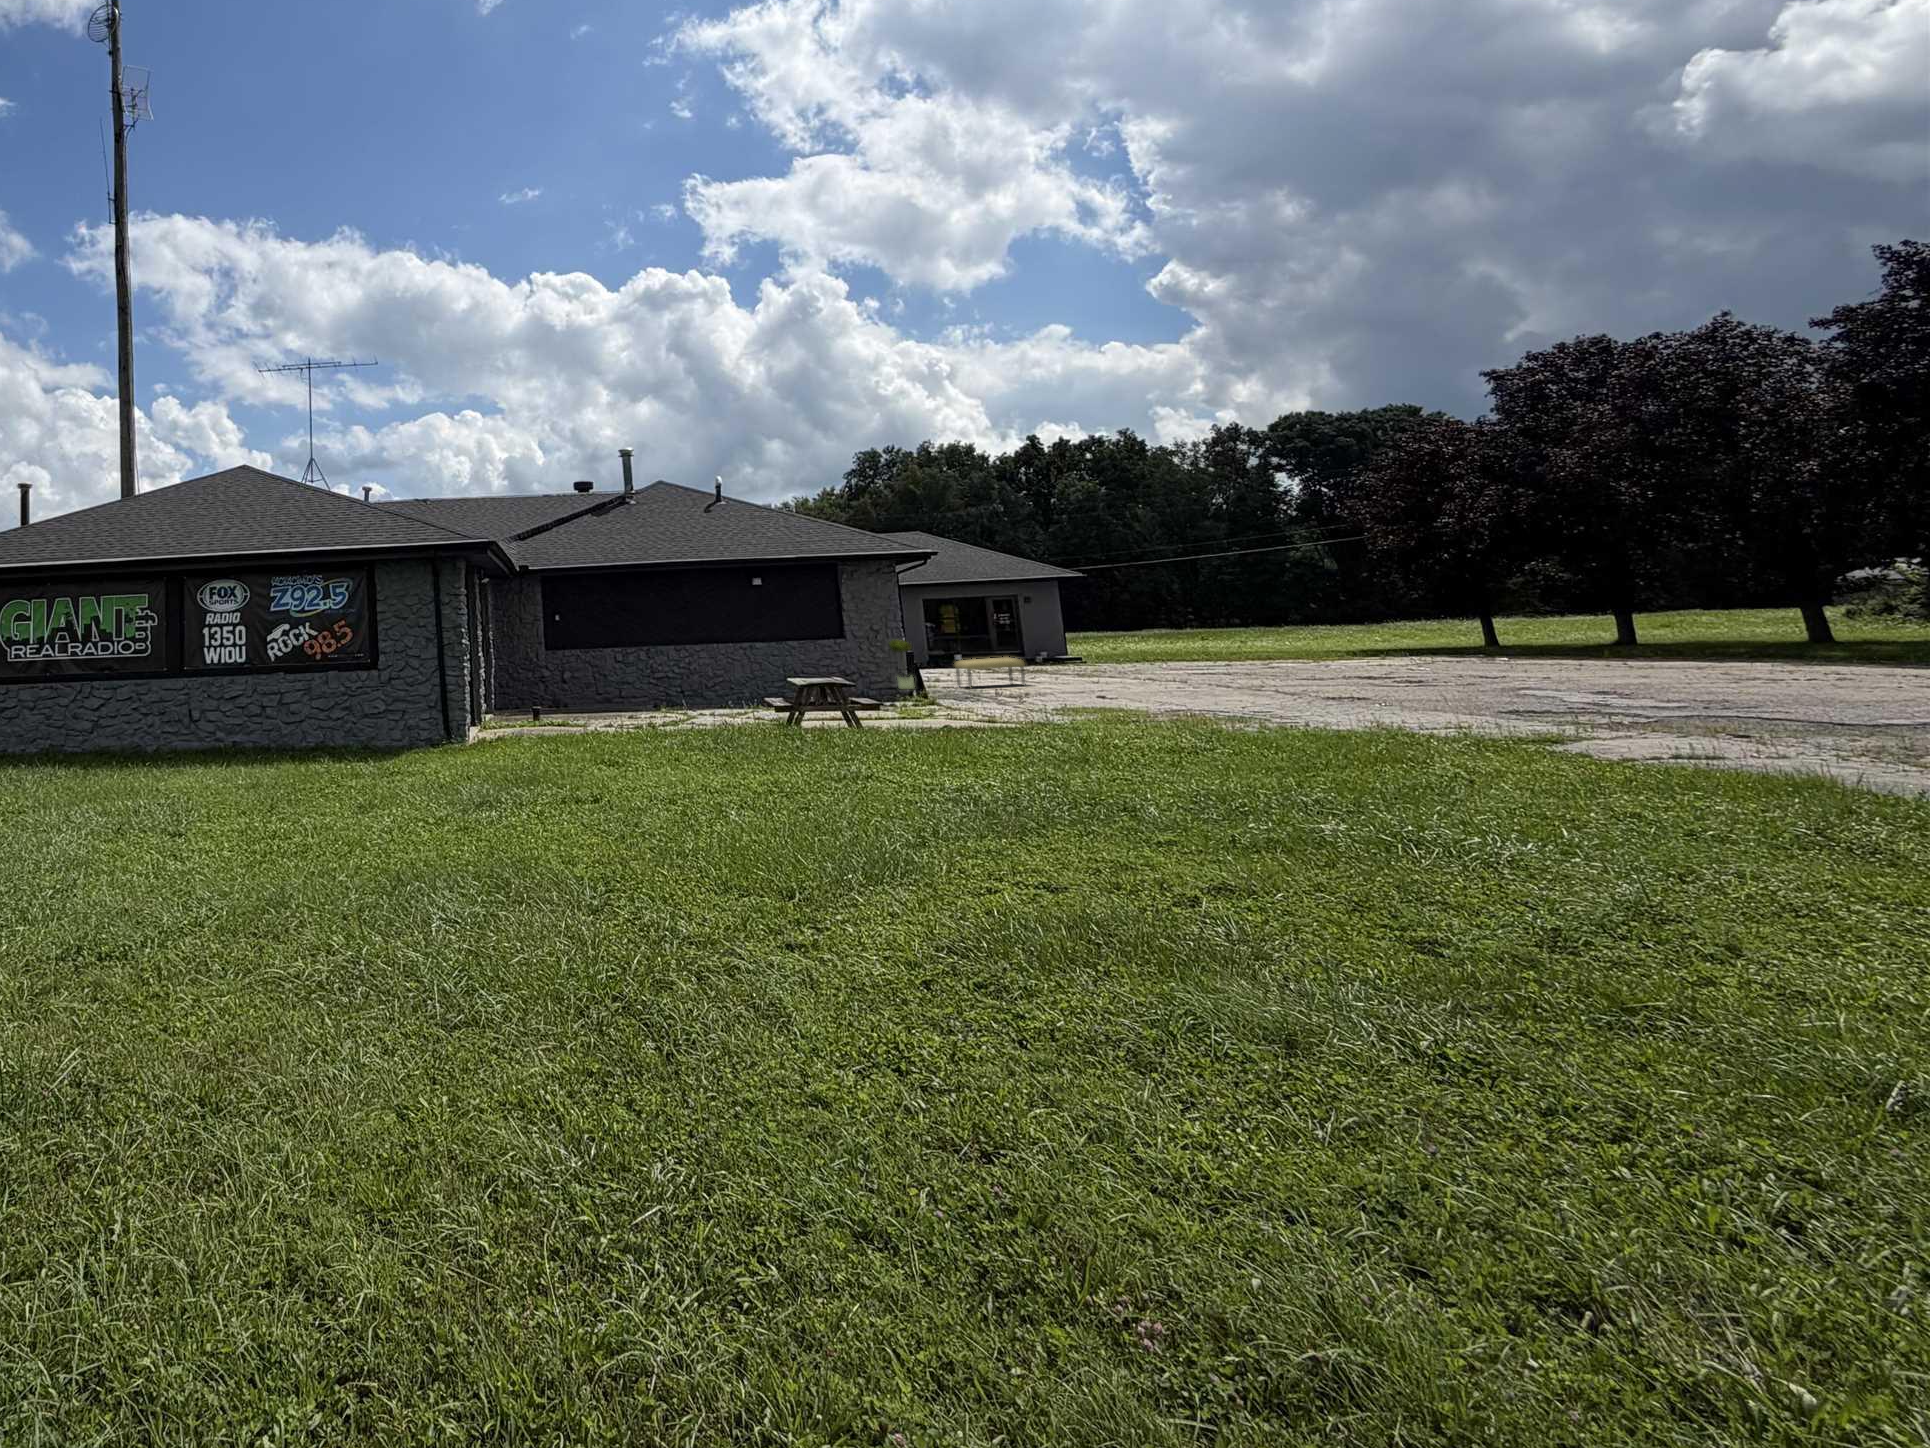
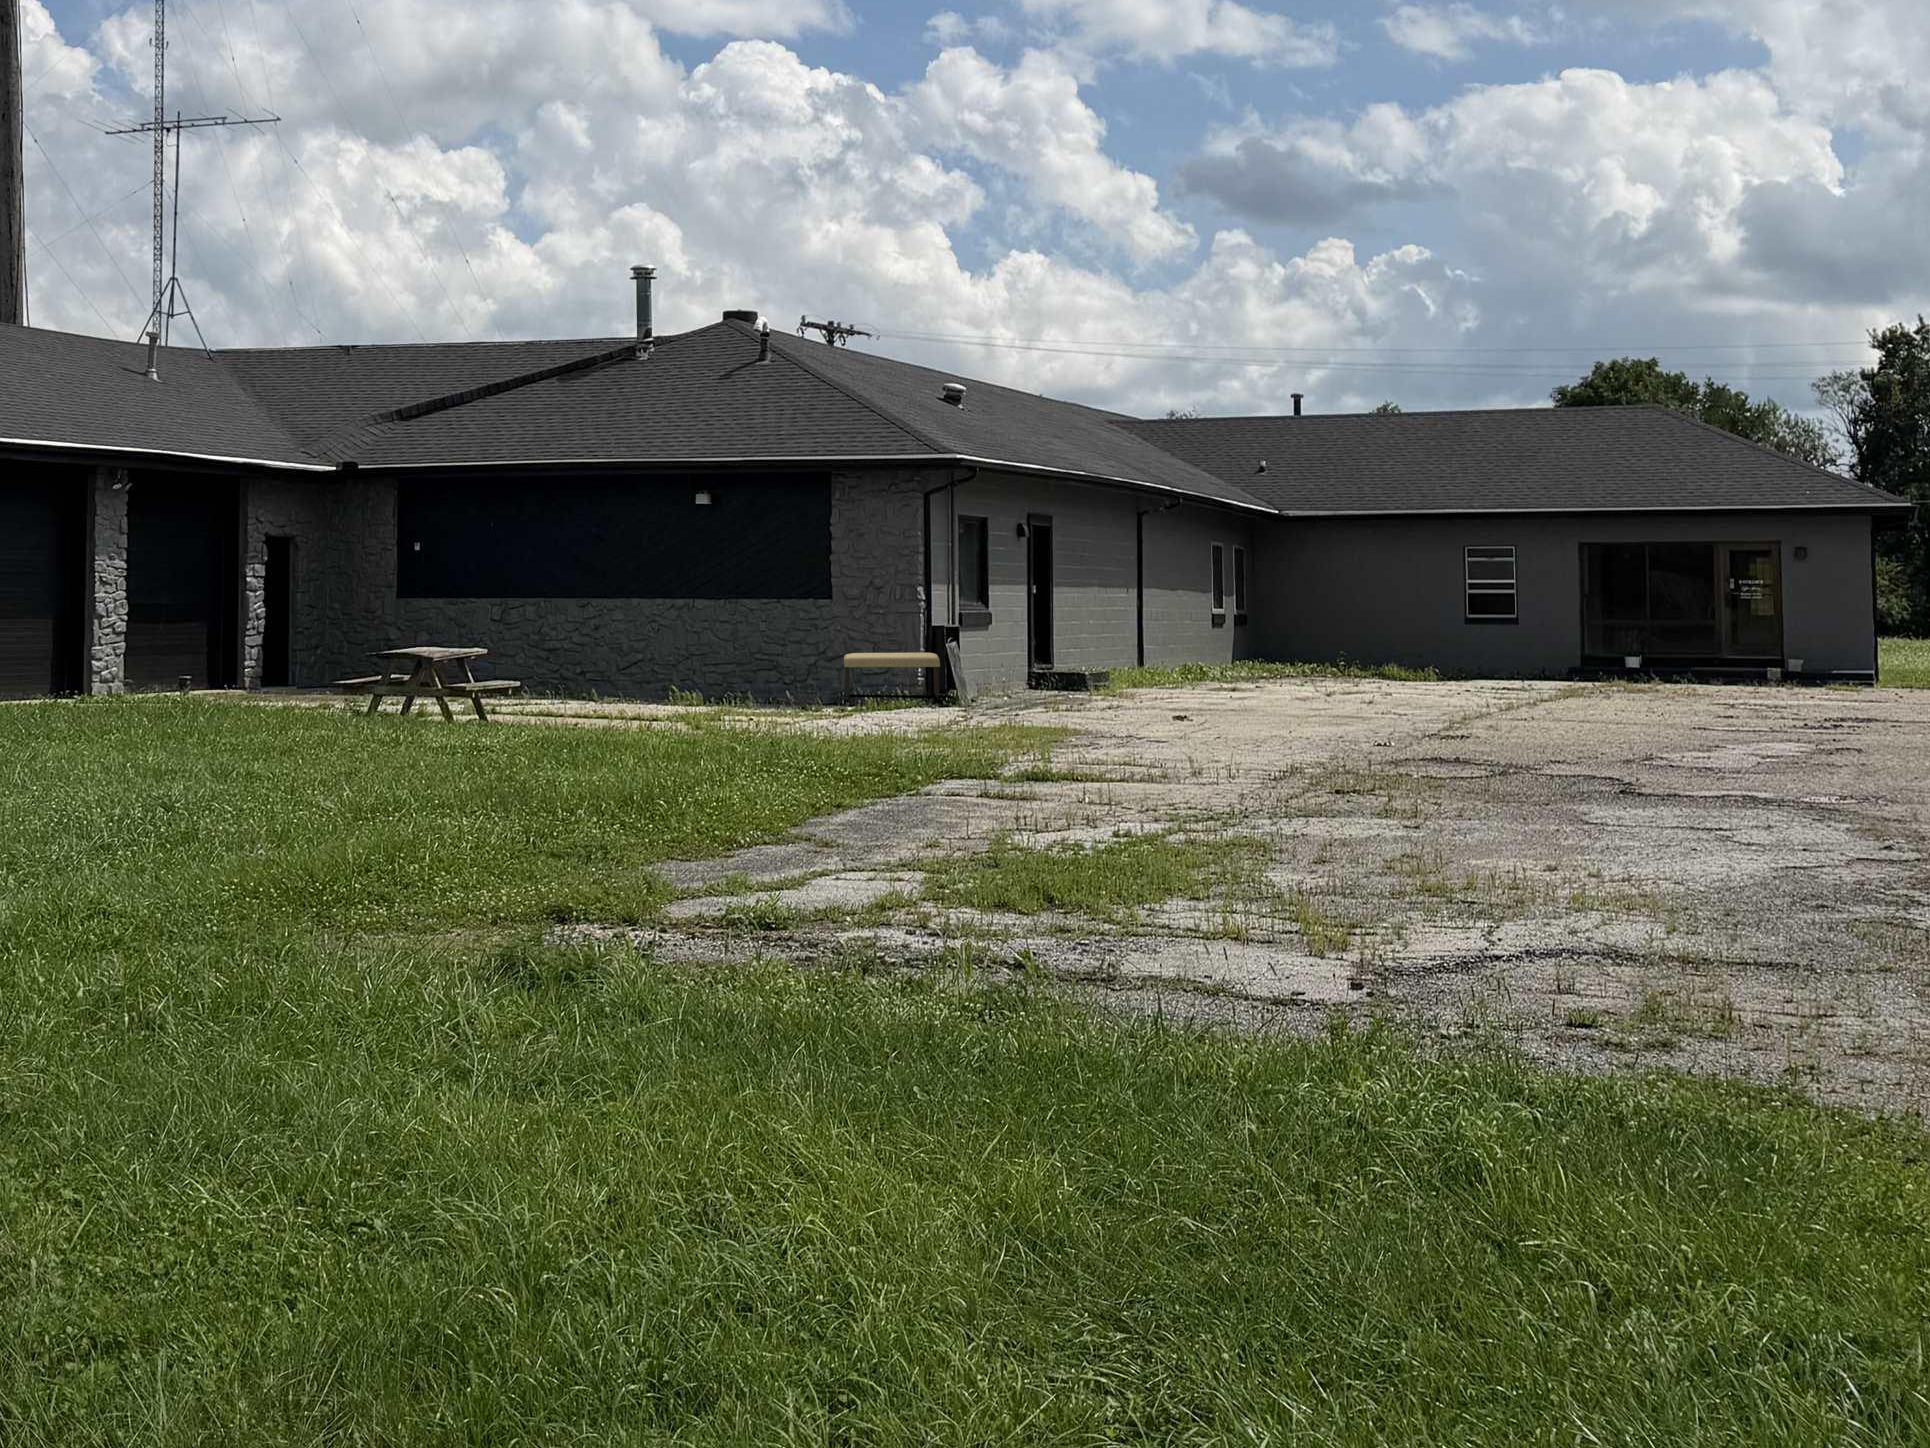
potted tree: present [889,640,915,689] -> none [751,615,787,694]

